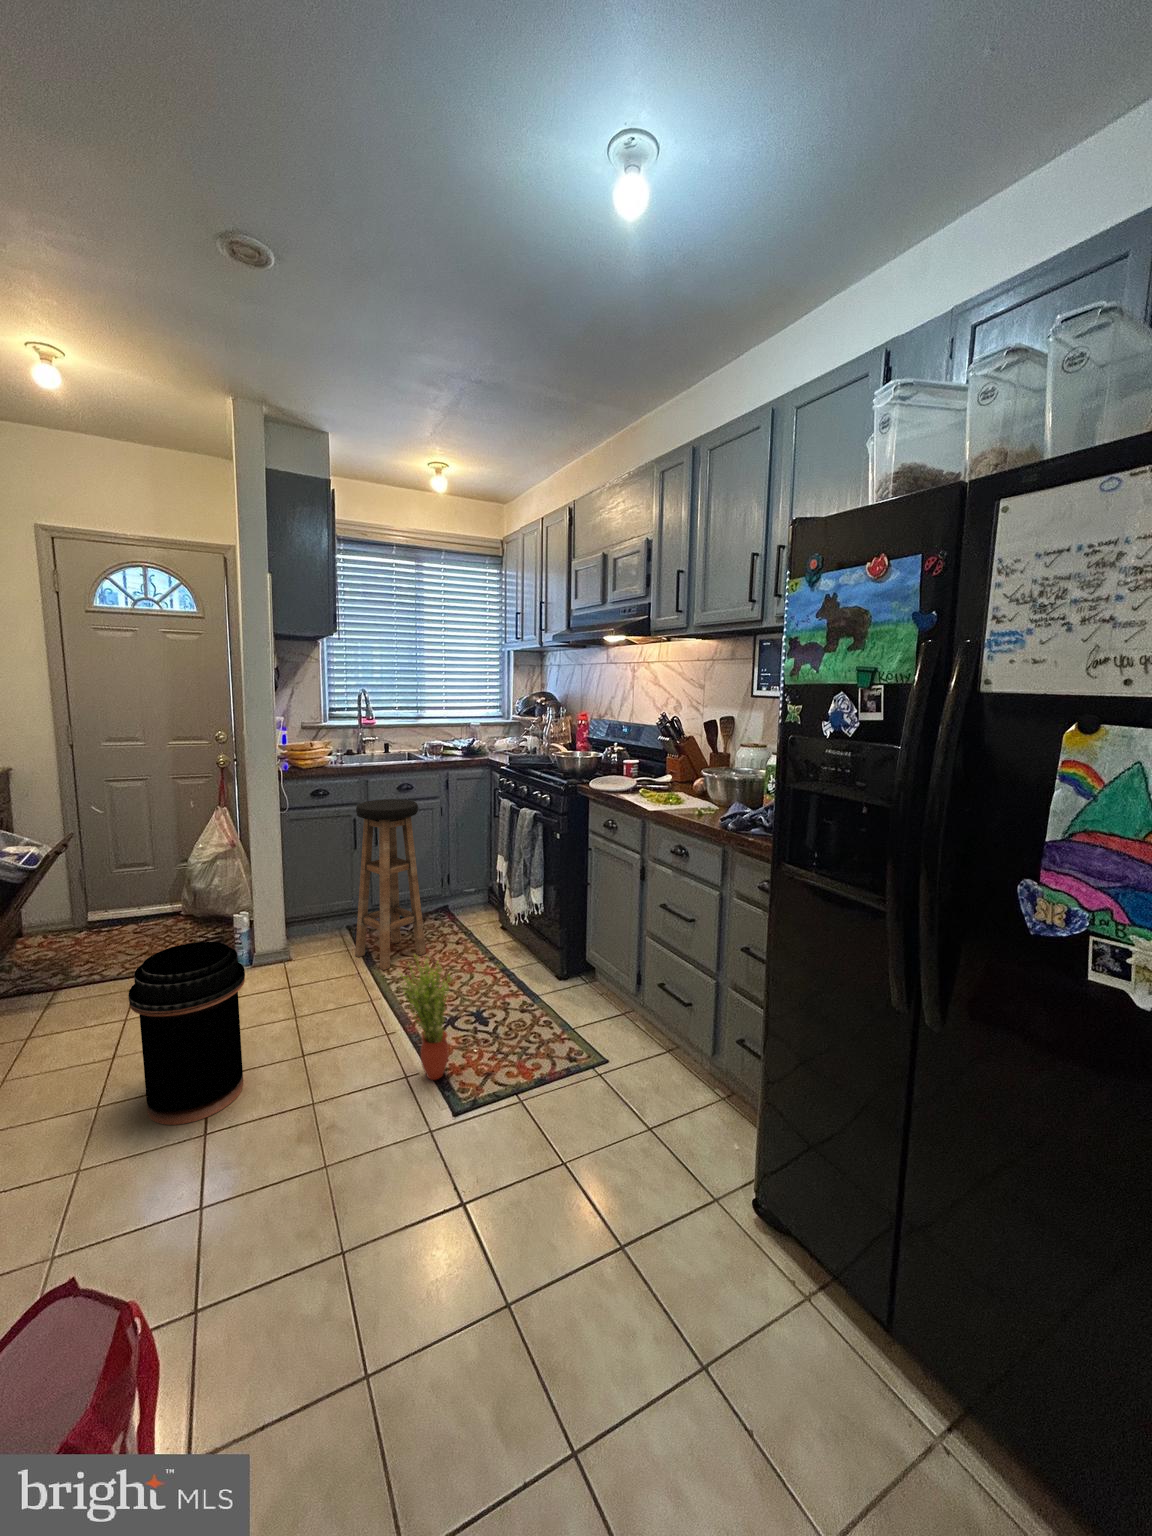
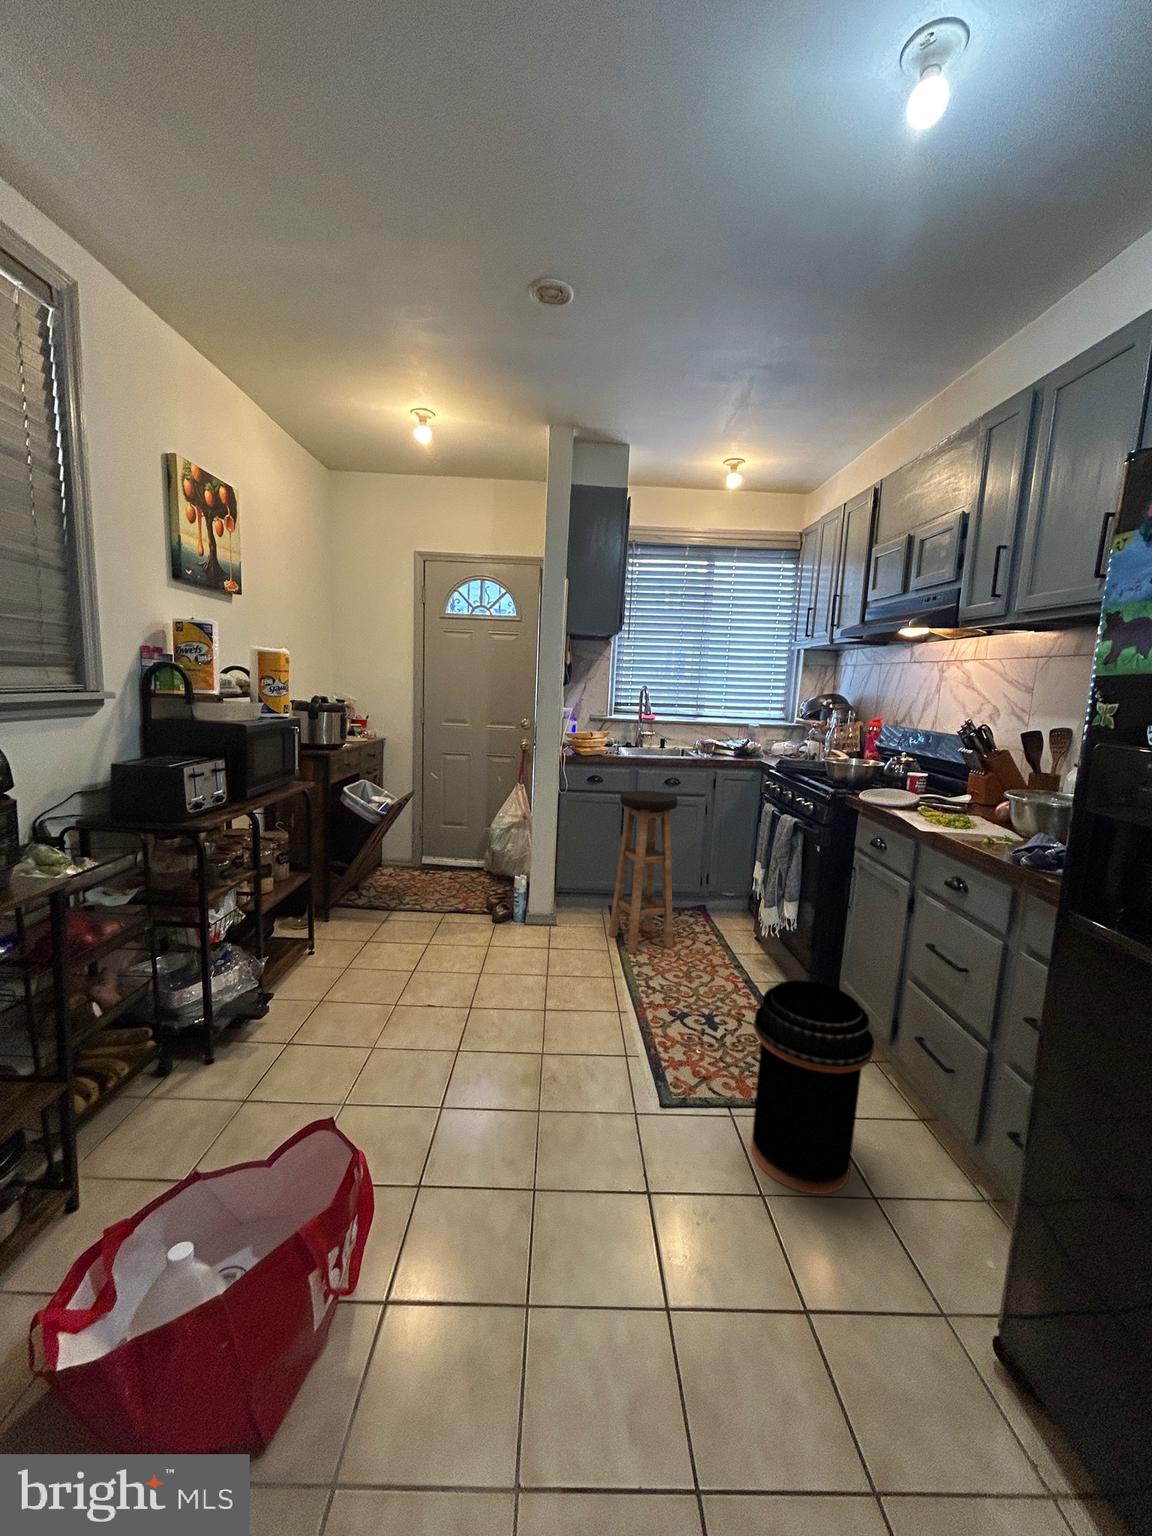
trash can: present [128,942,245,1125] -> present [752,980,874,1194]
potted plant: present [400,956,452,1080] -> none [629,939,679,1066]

